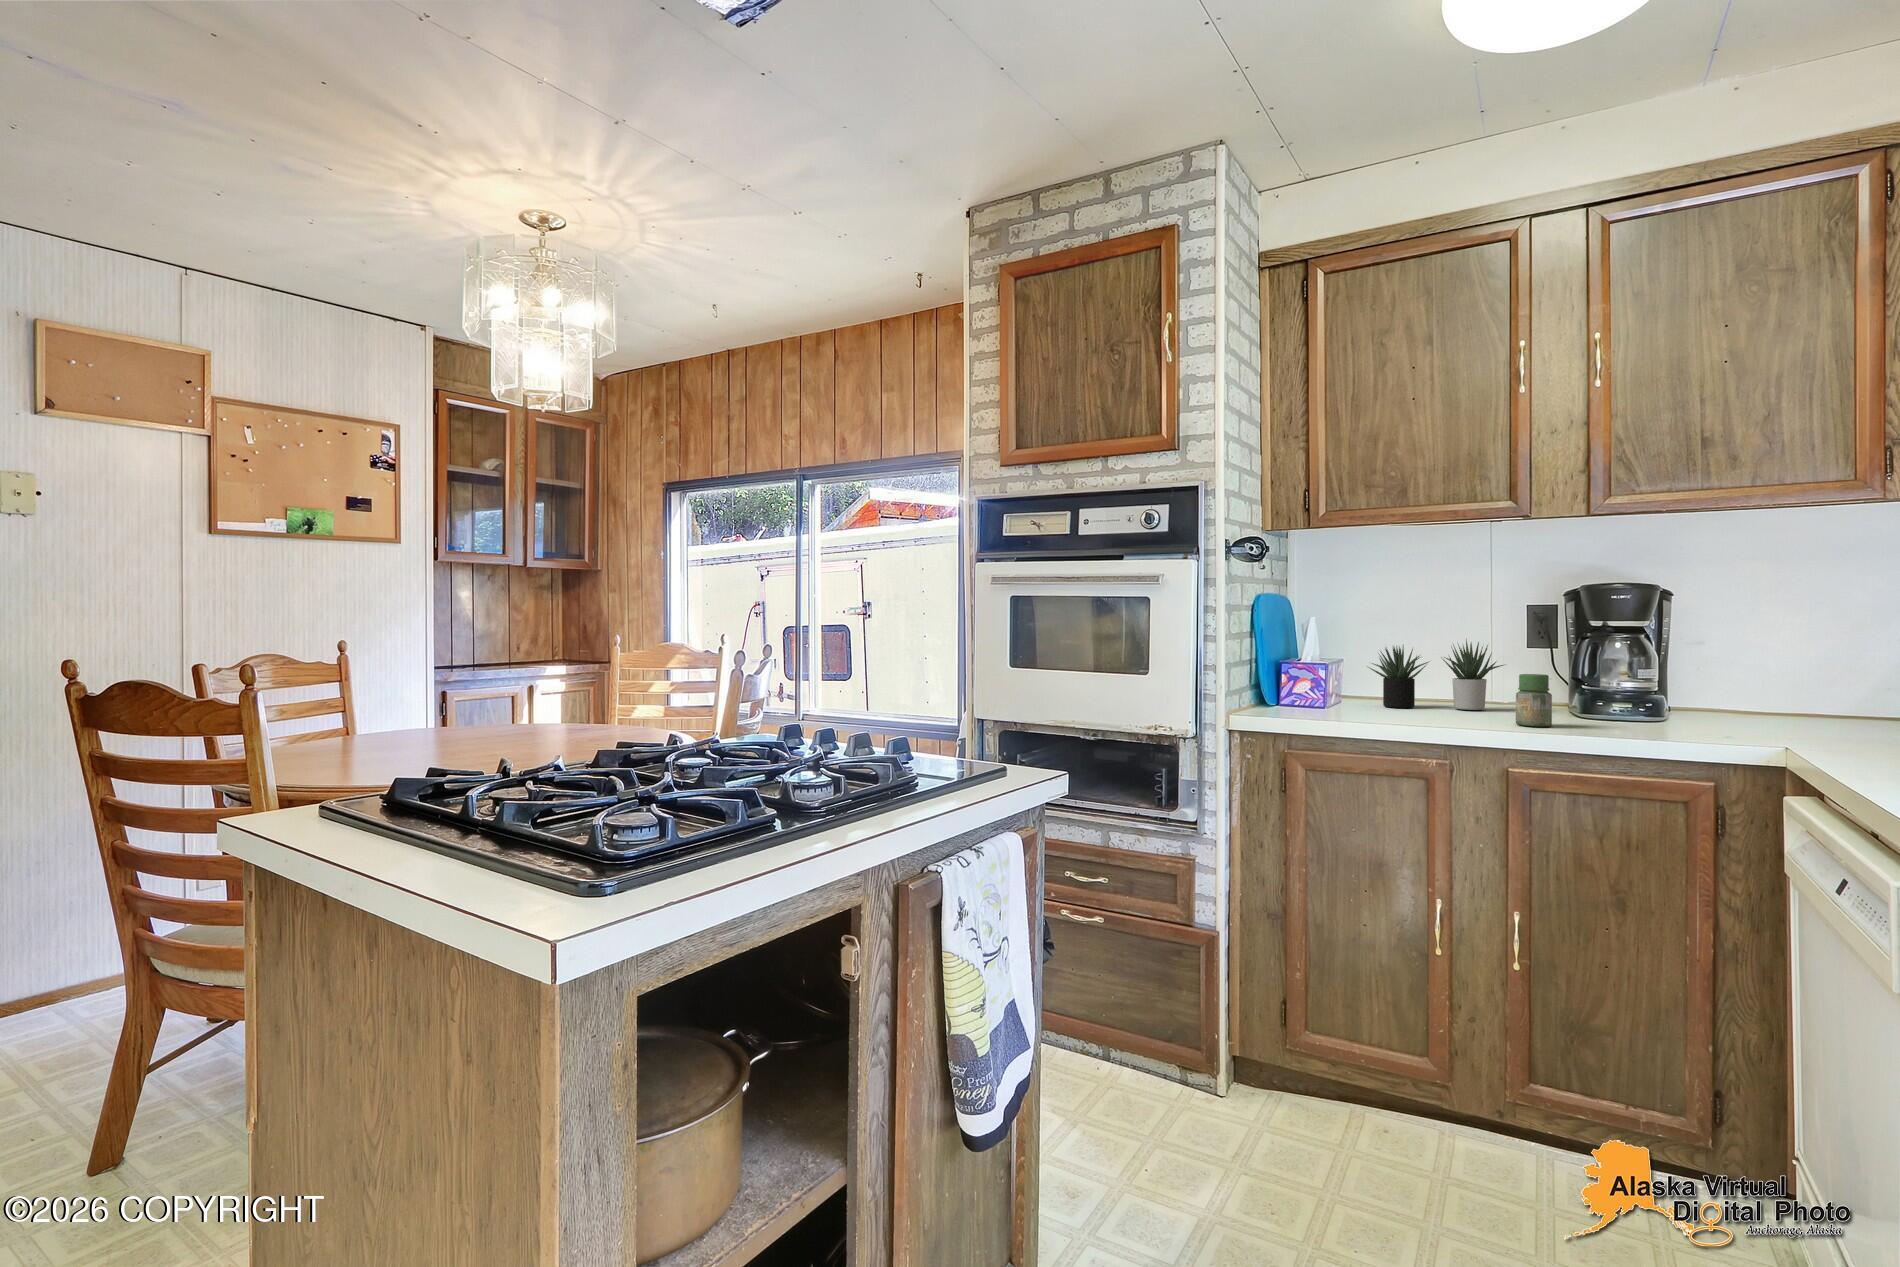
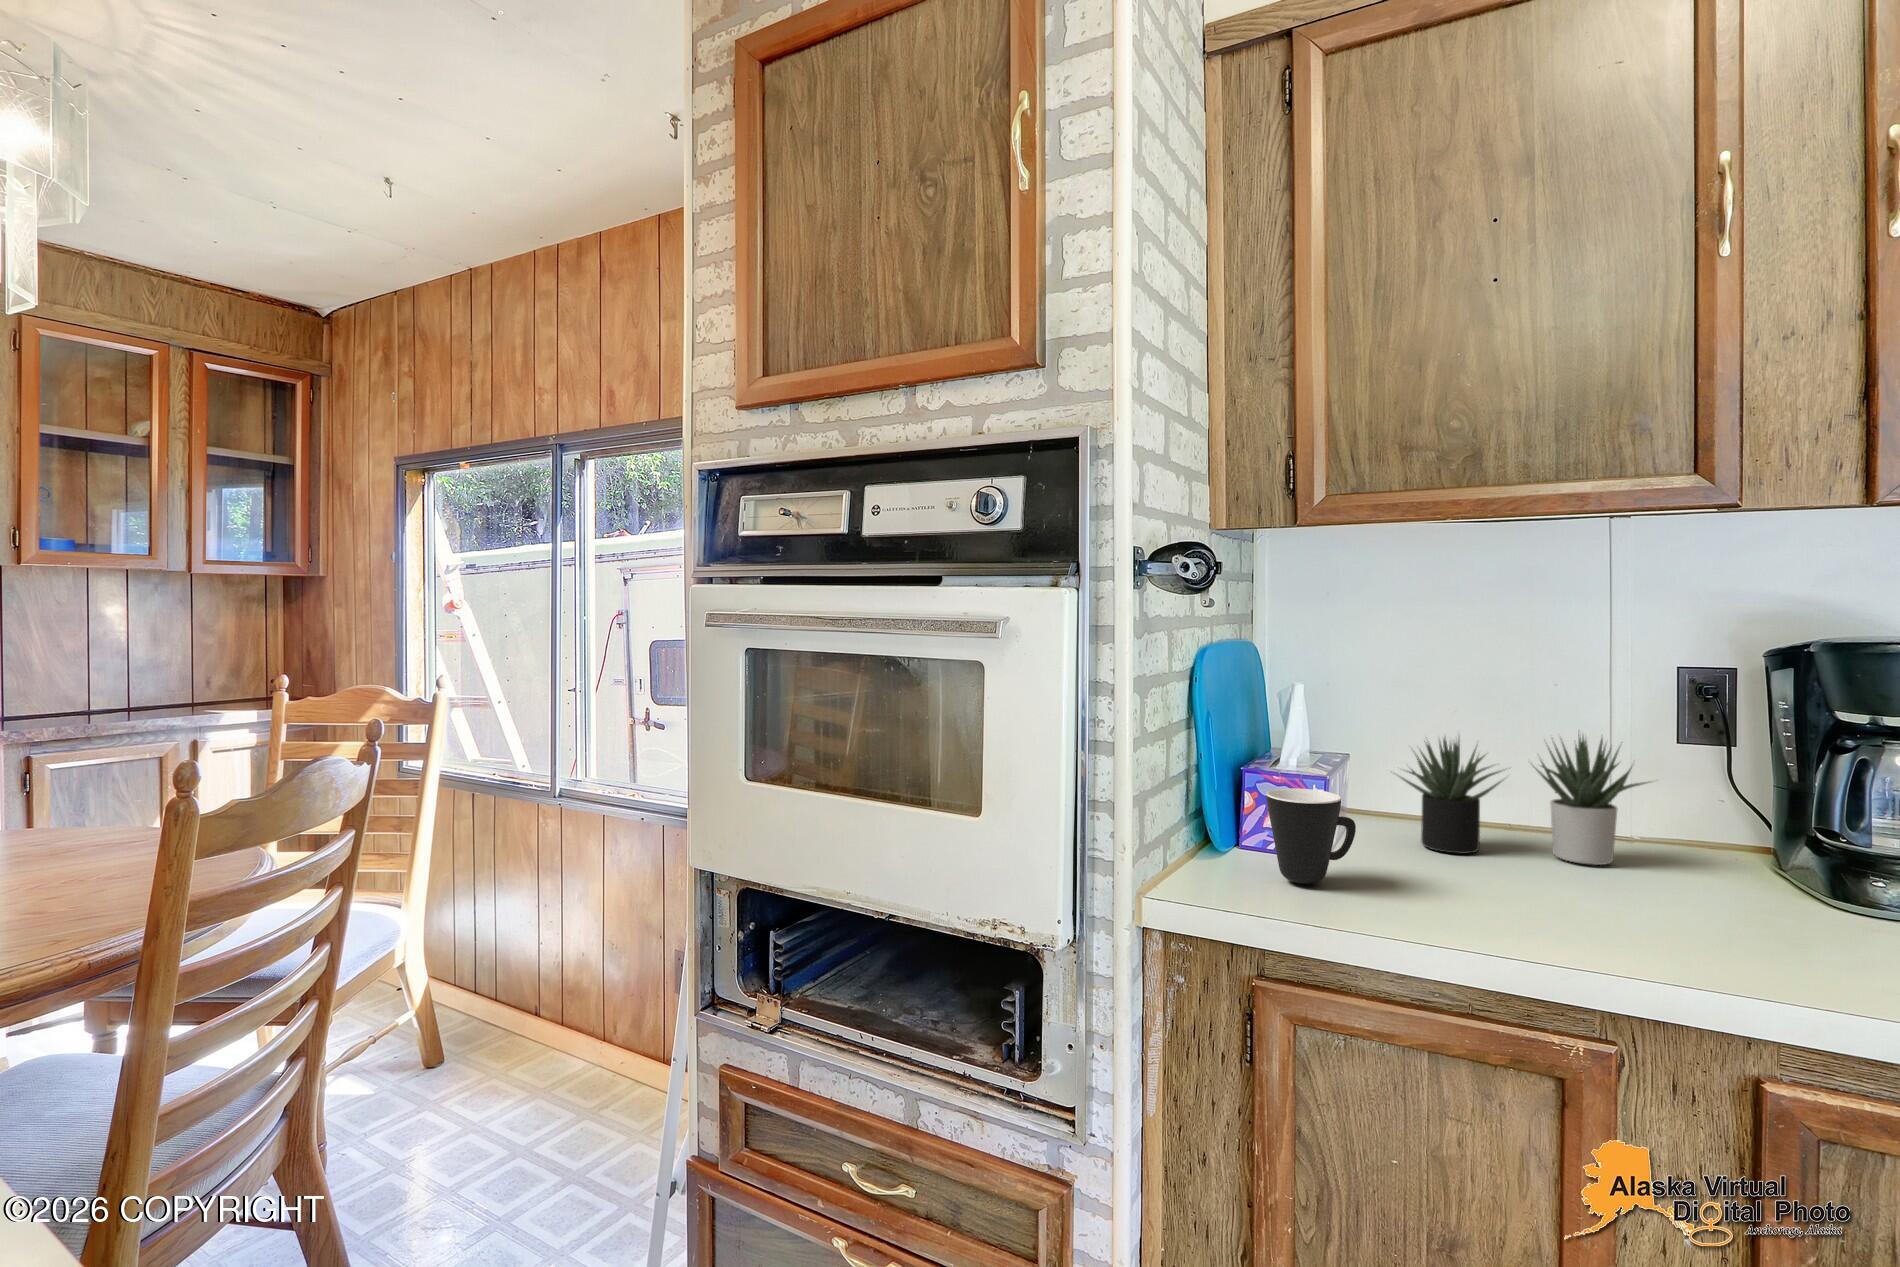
mug: none [1293,667,1340,714] -> present [1266,788,1356,884]
jar: present [1516,674,1552,727] -> none [1732,834,1821,957]

